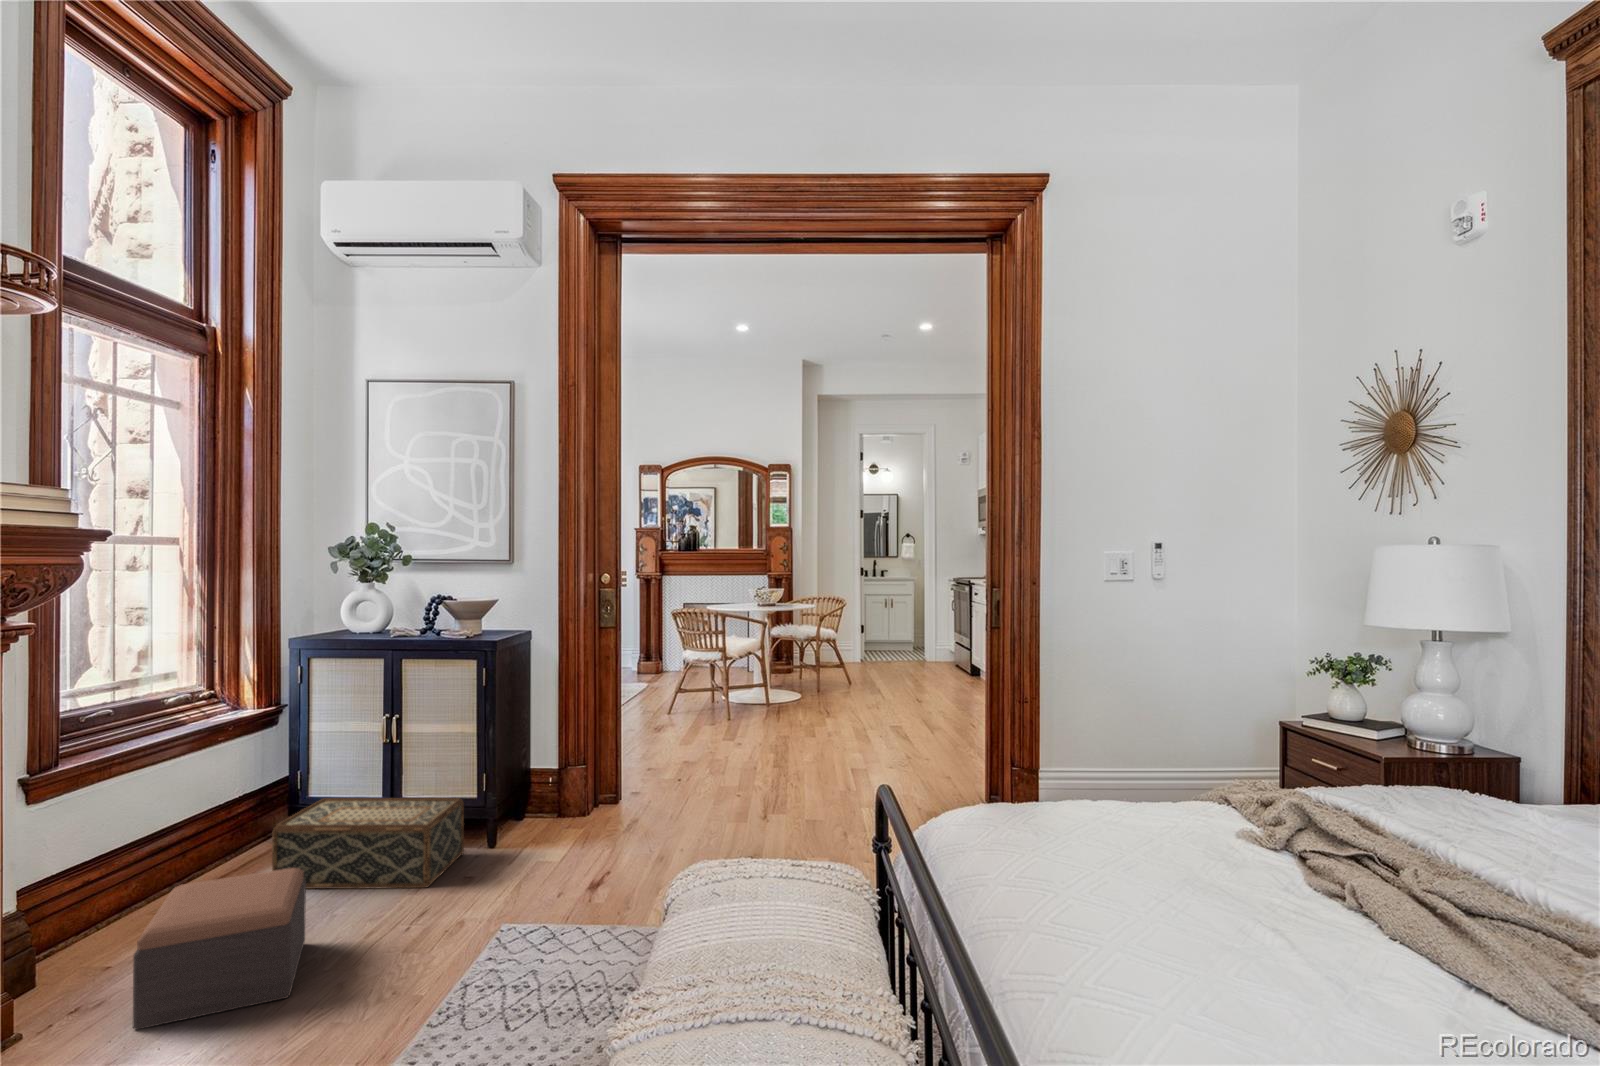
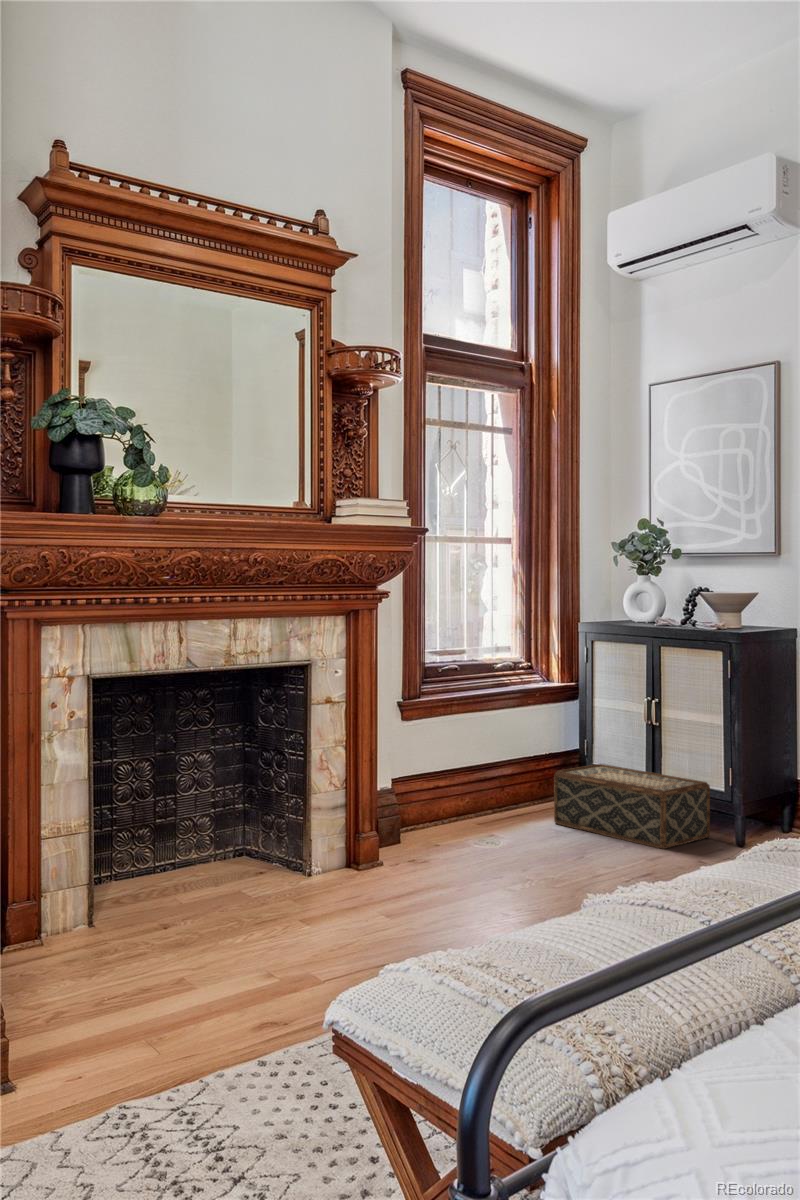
footstool: present [133,868,306,1030] -> none [438,782,556,875]

